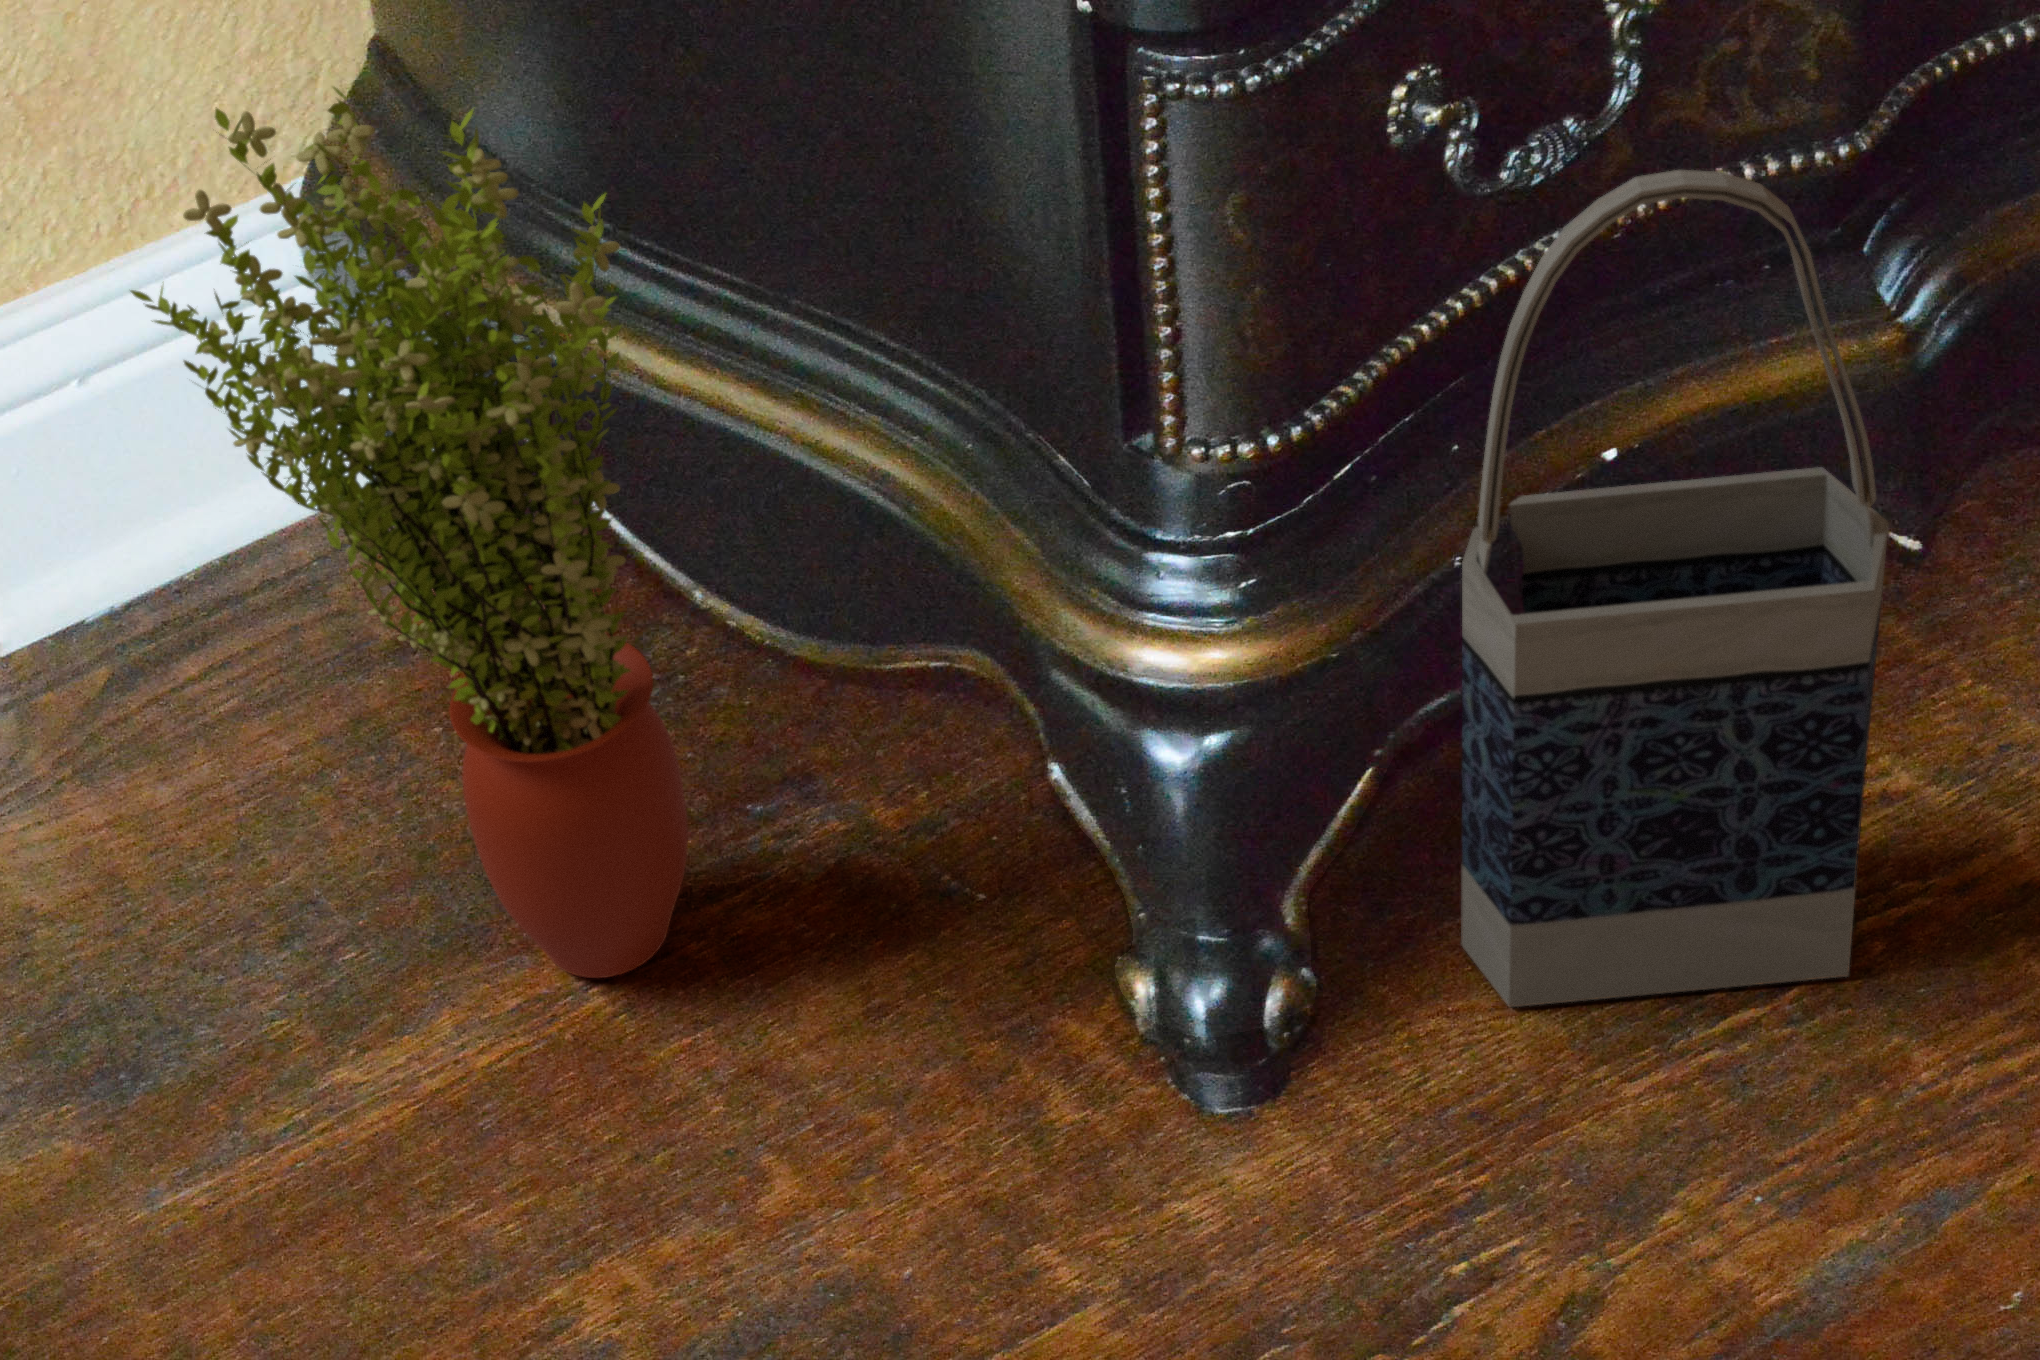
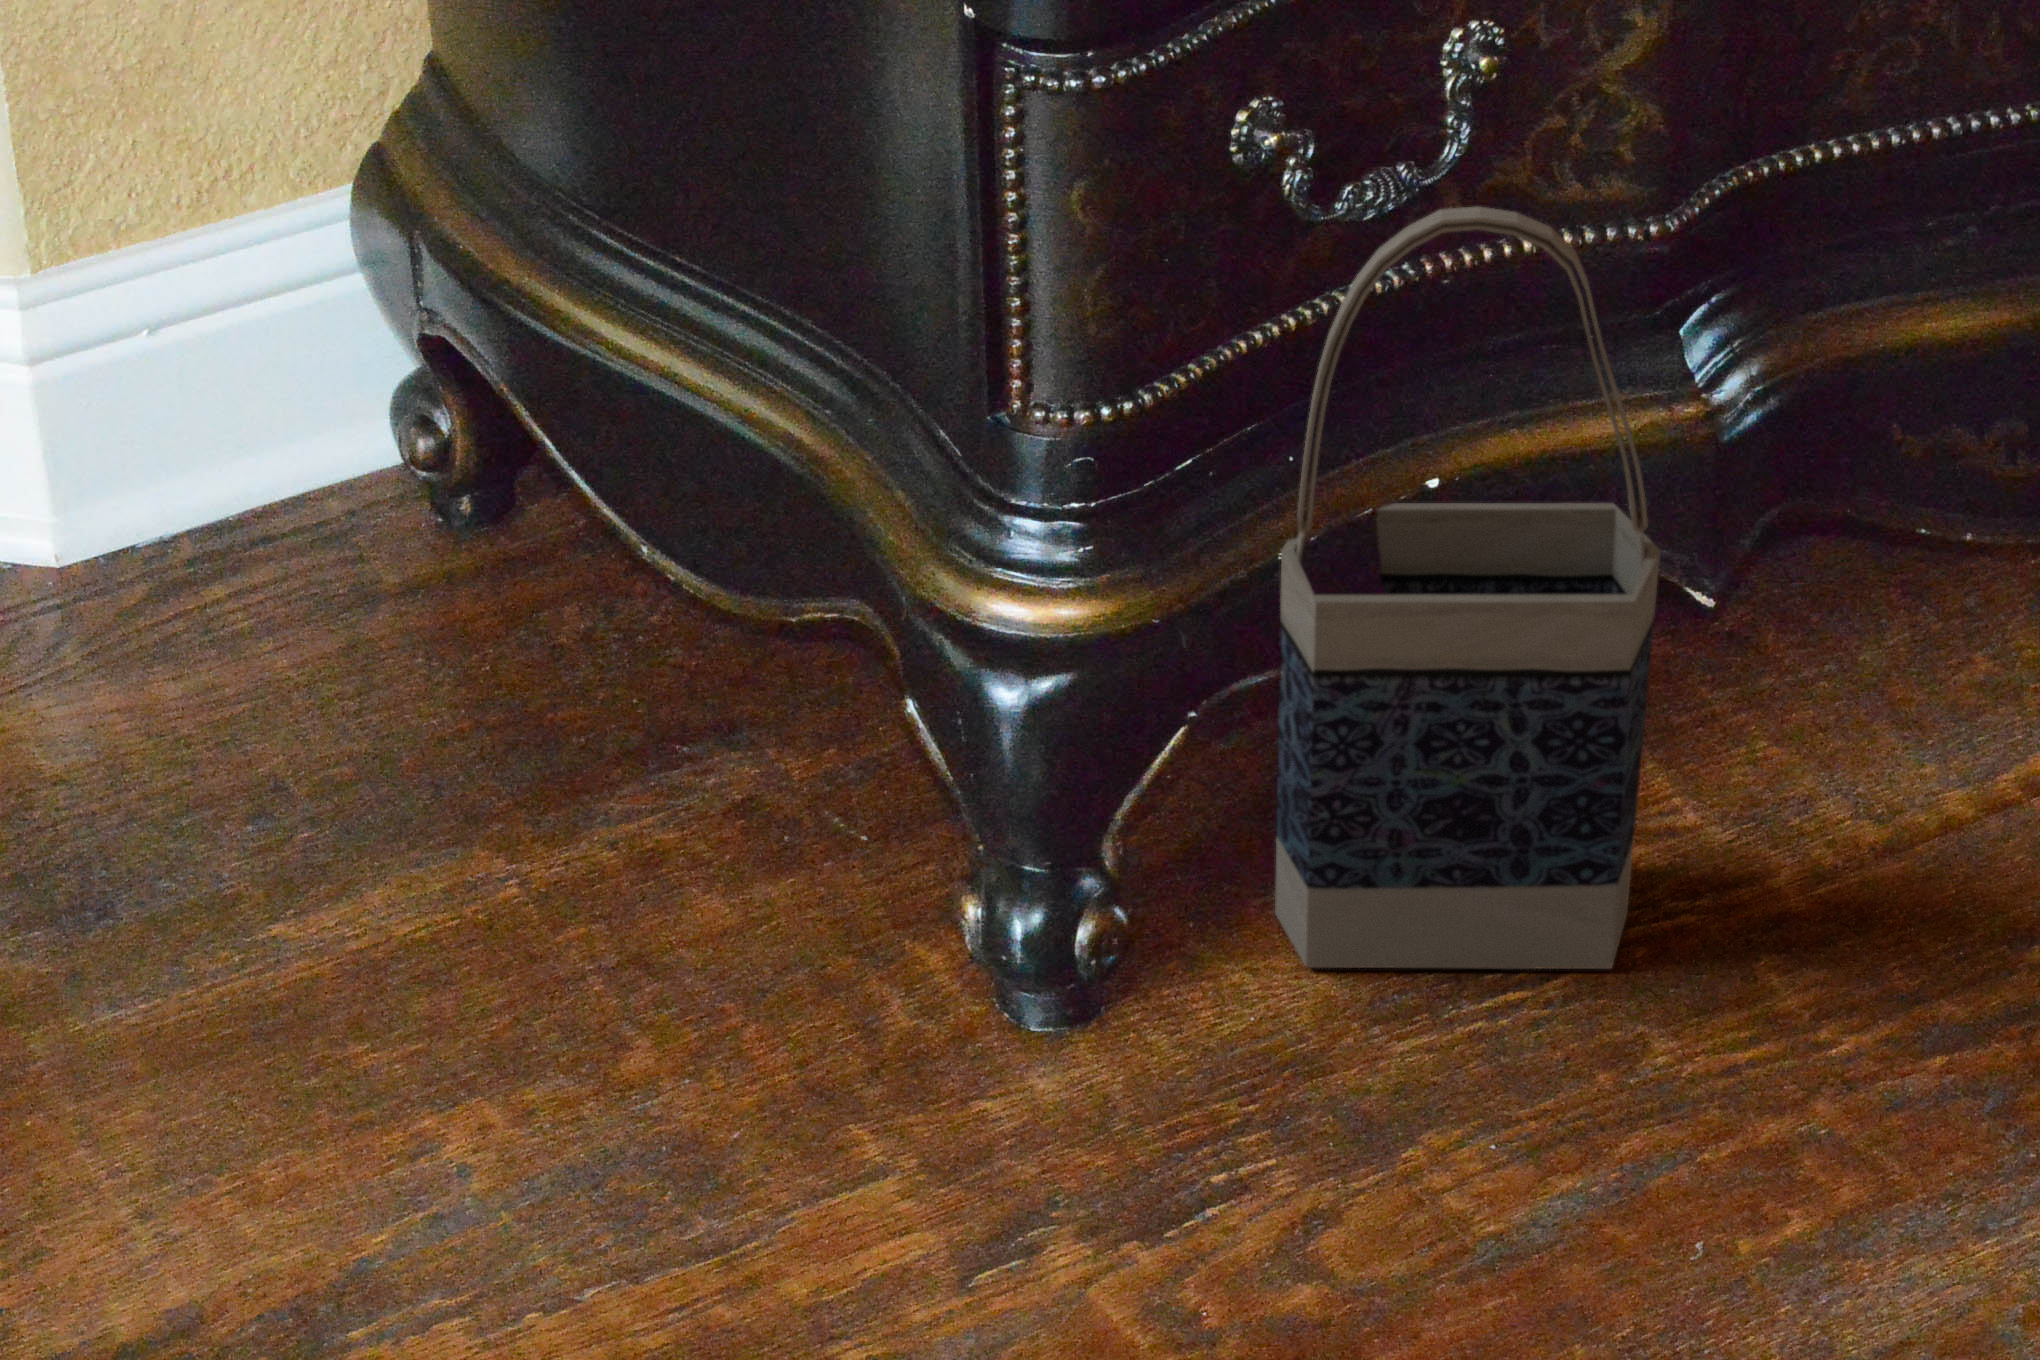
potted plant: present [131,87,688,978] -> none [129,34,603,873]

